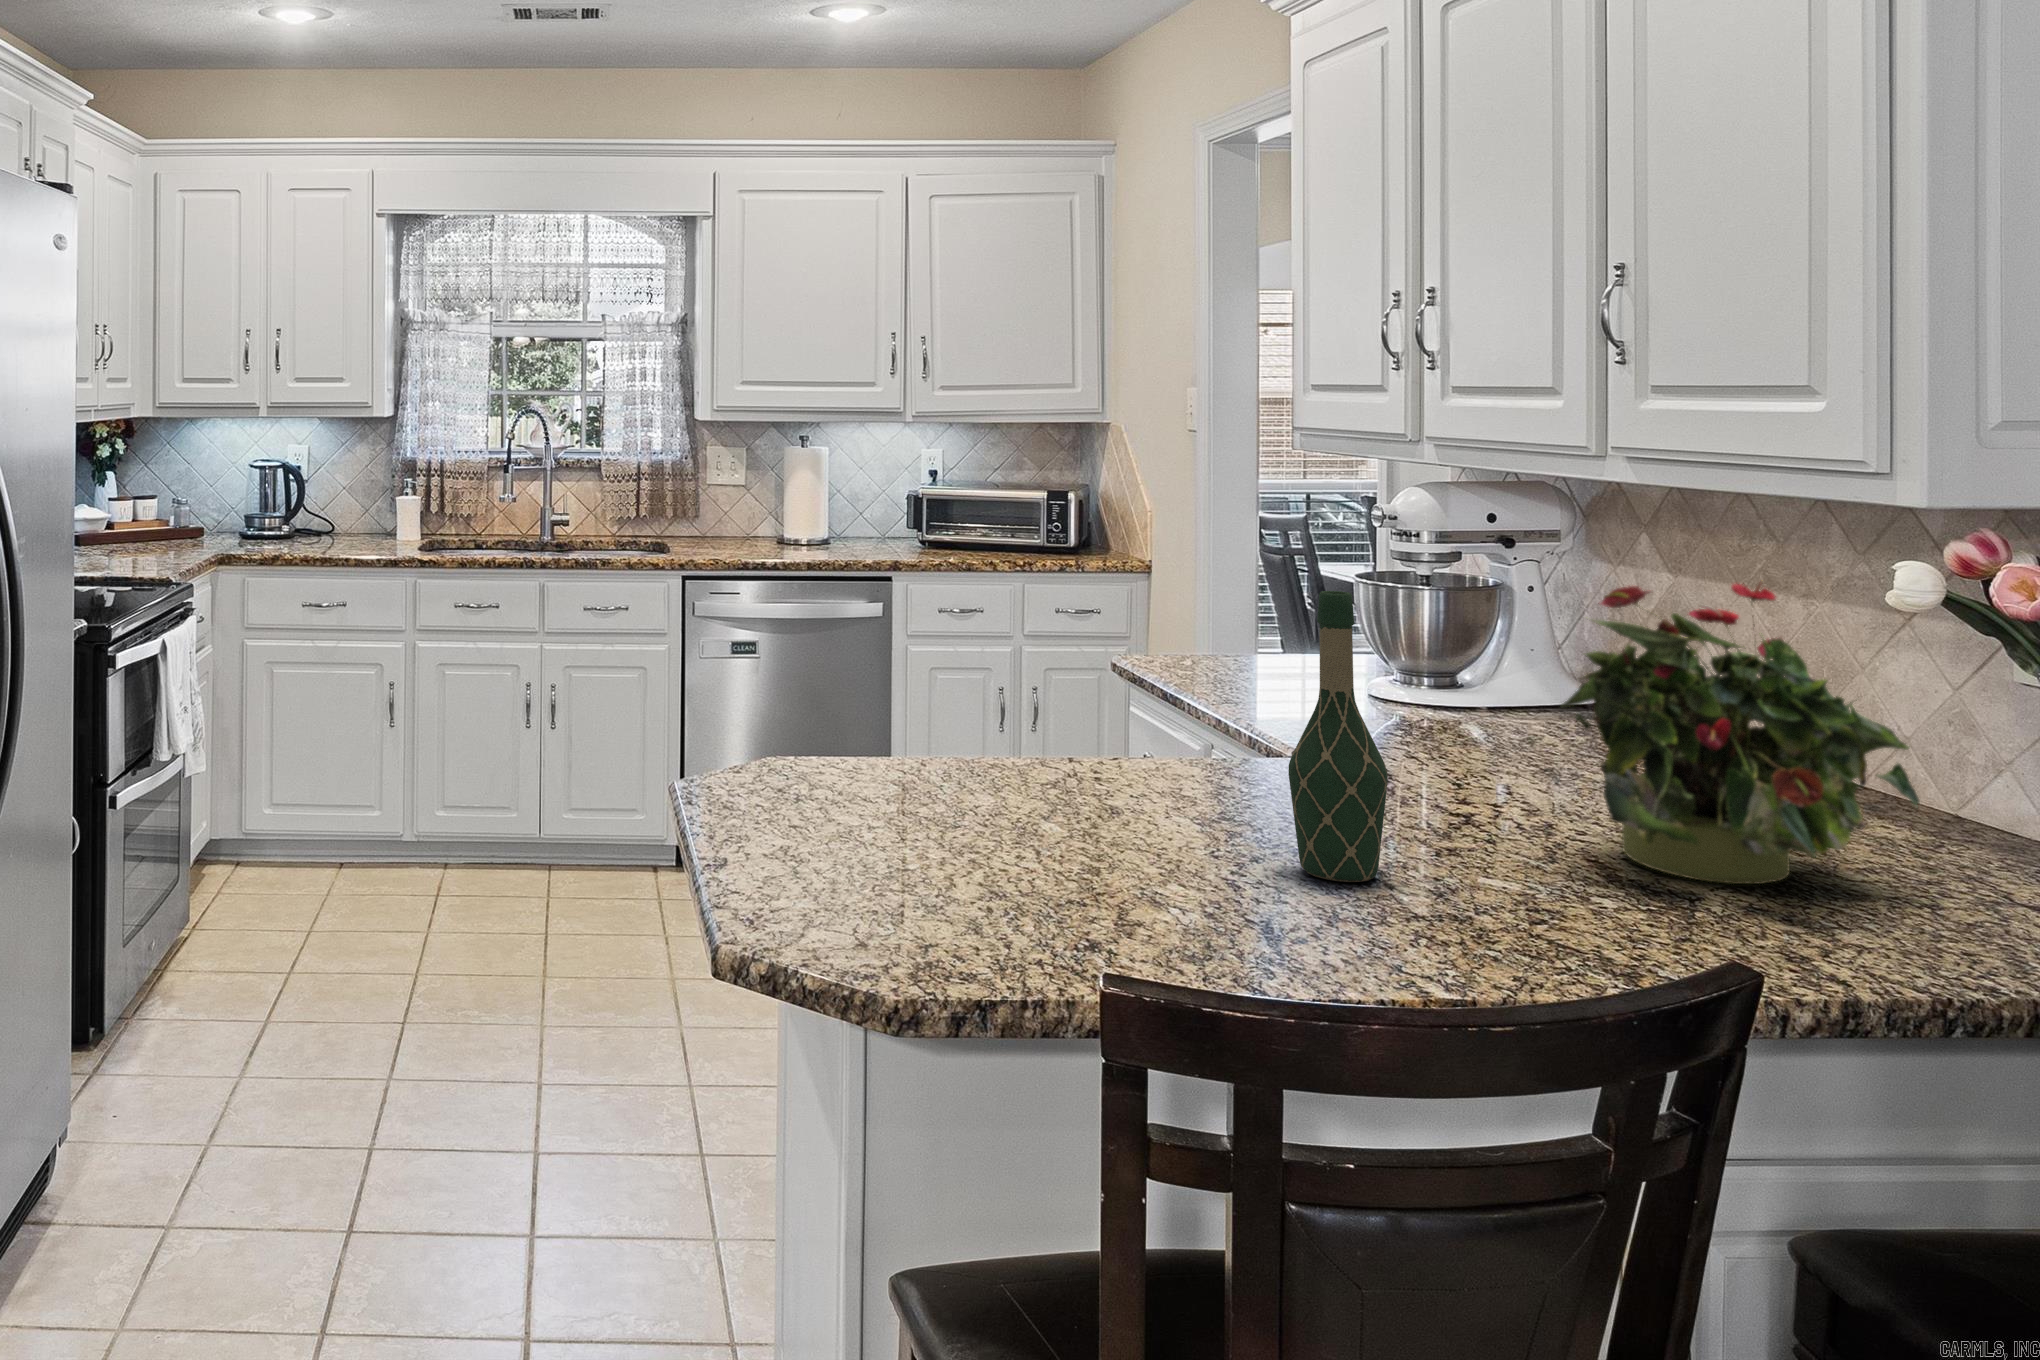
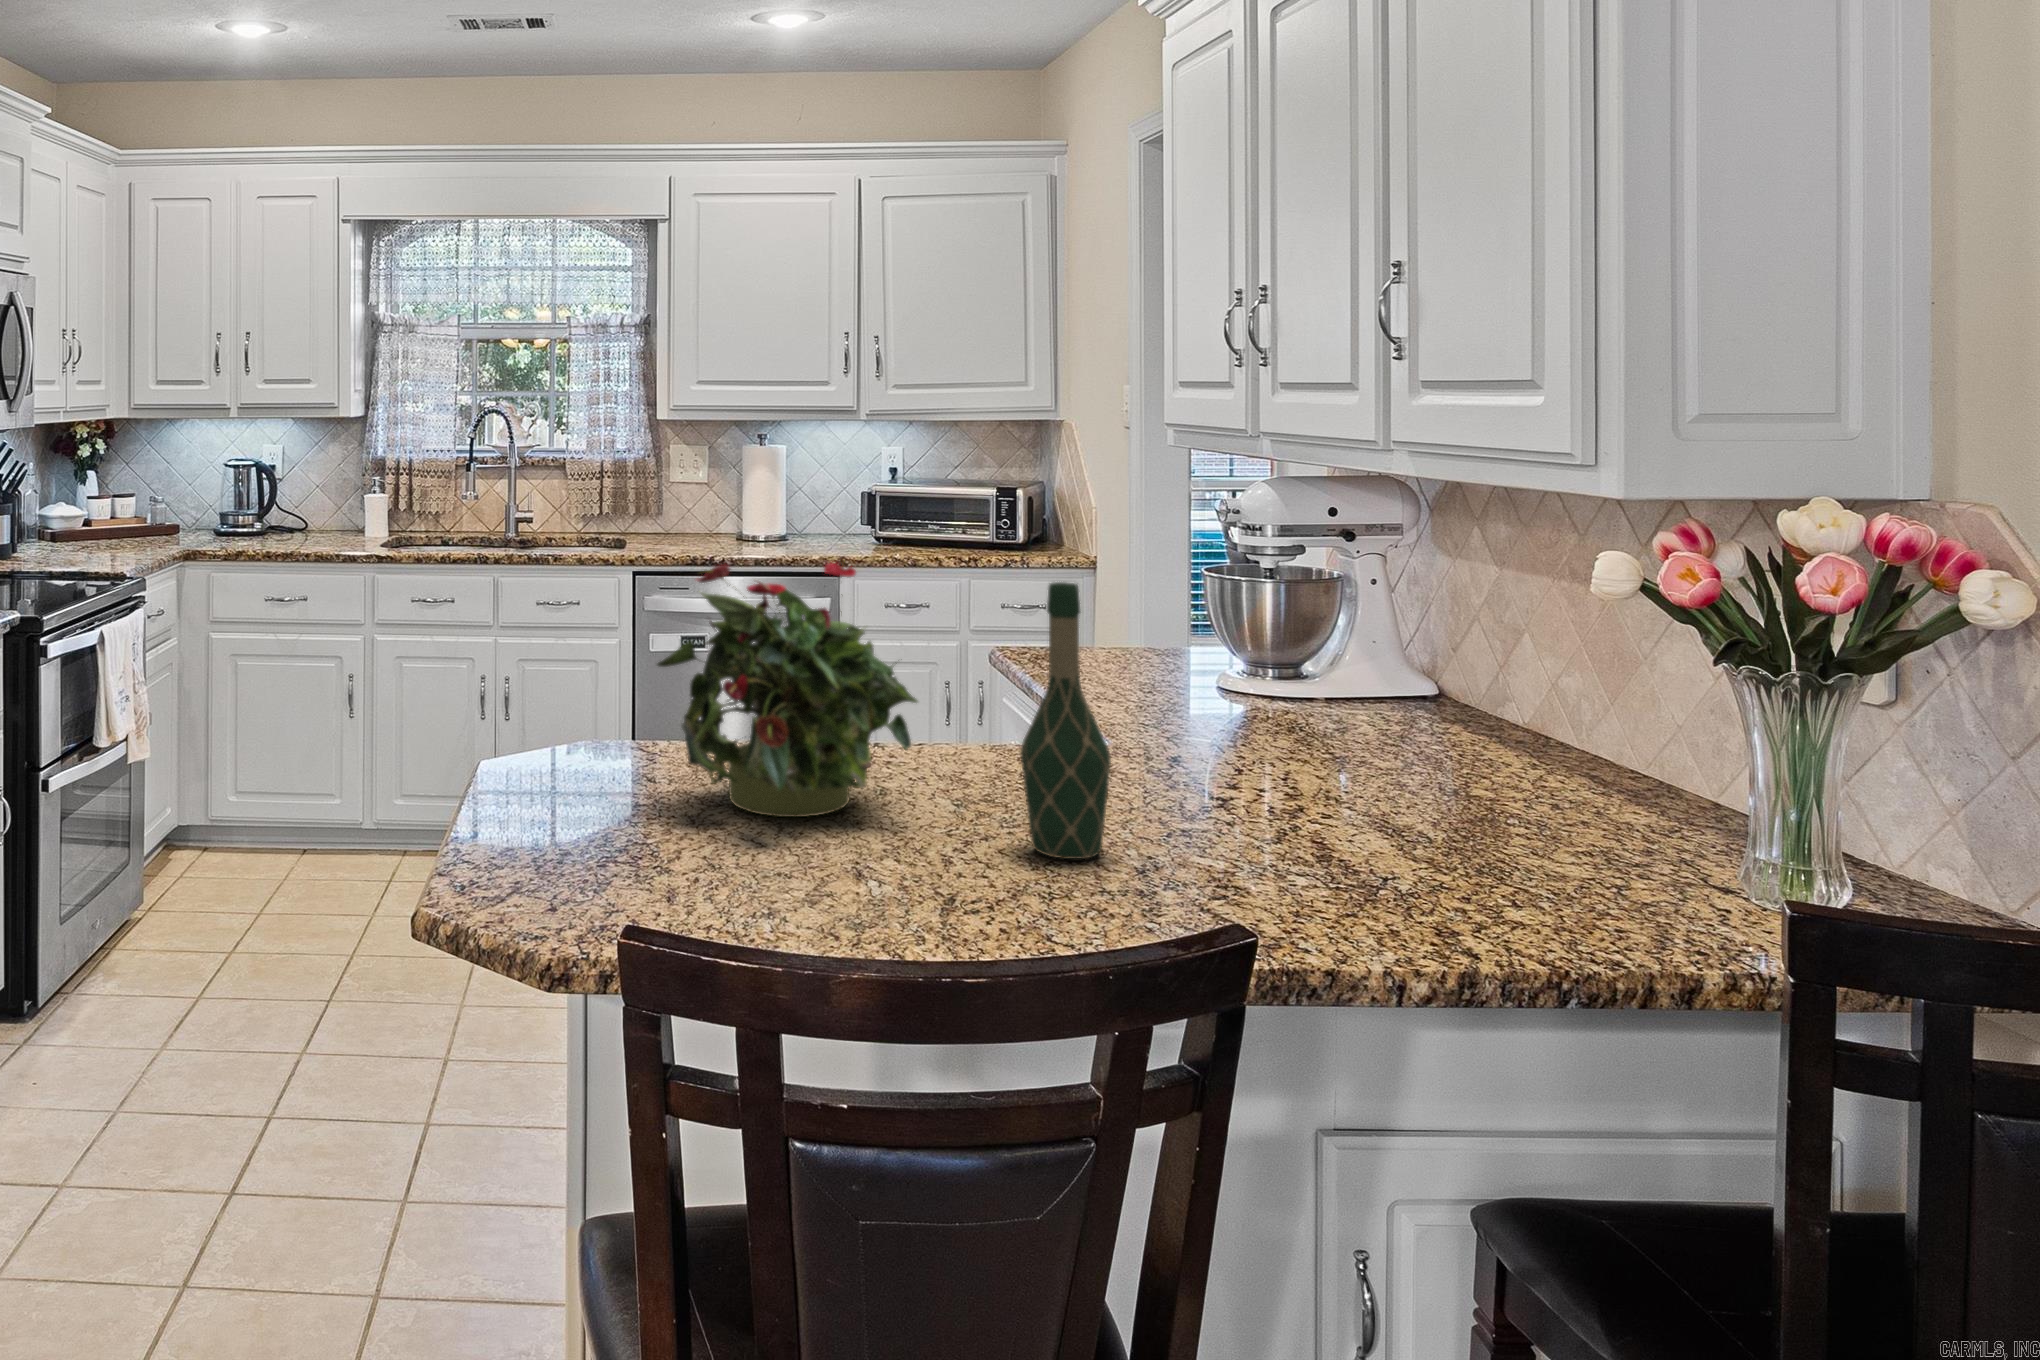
potted plant: present [1561,582,1920,884] -> present [657,563,917,817]

